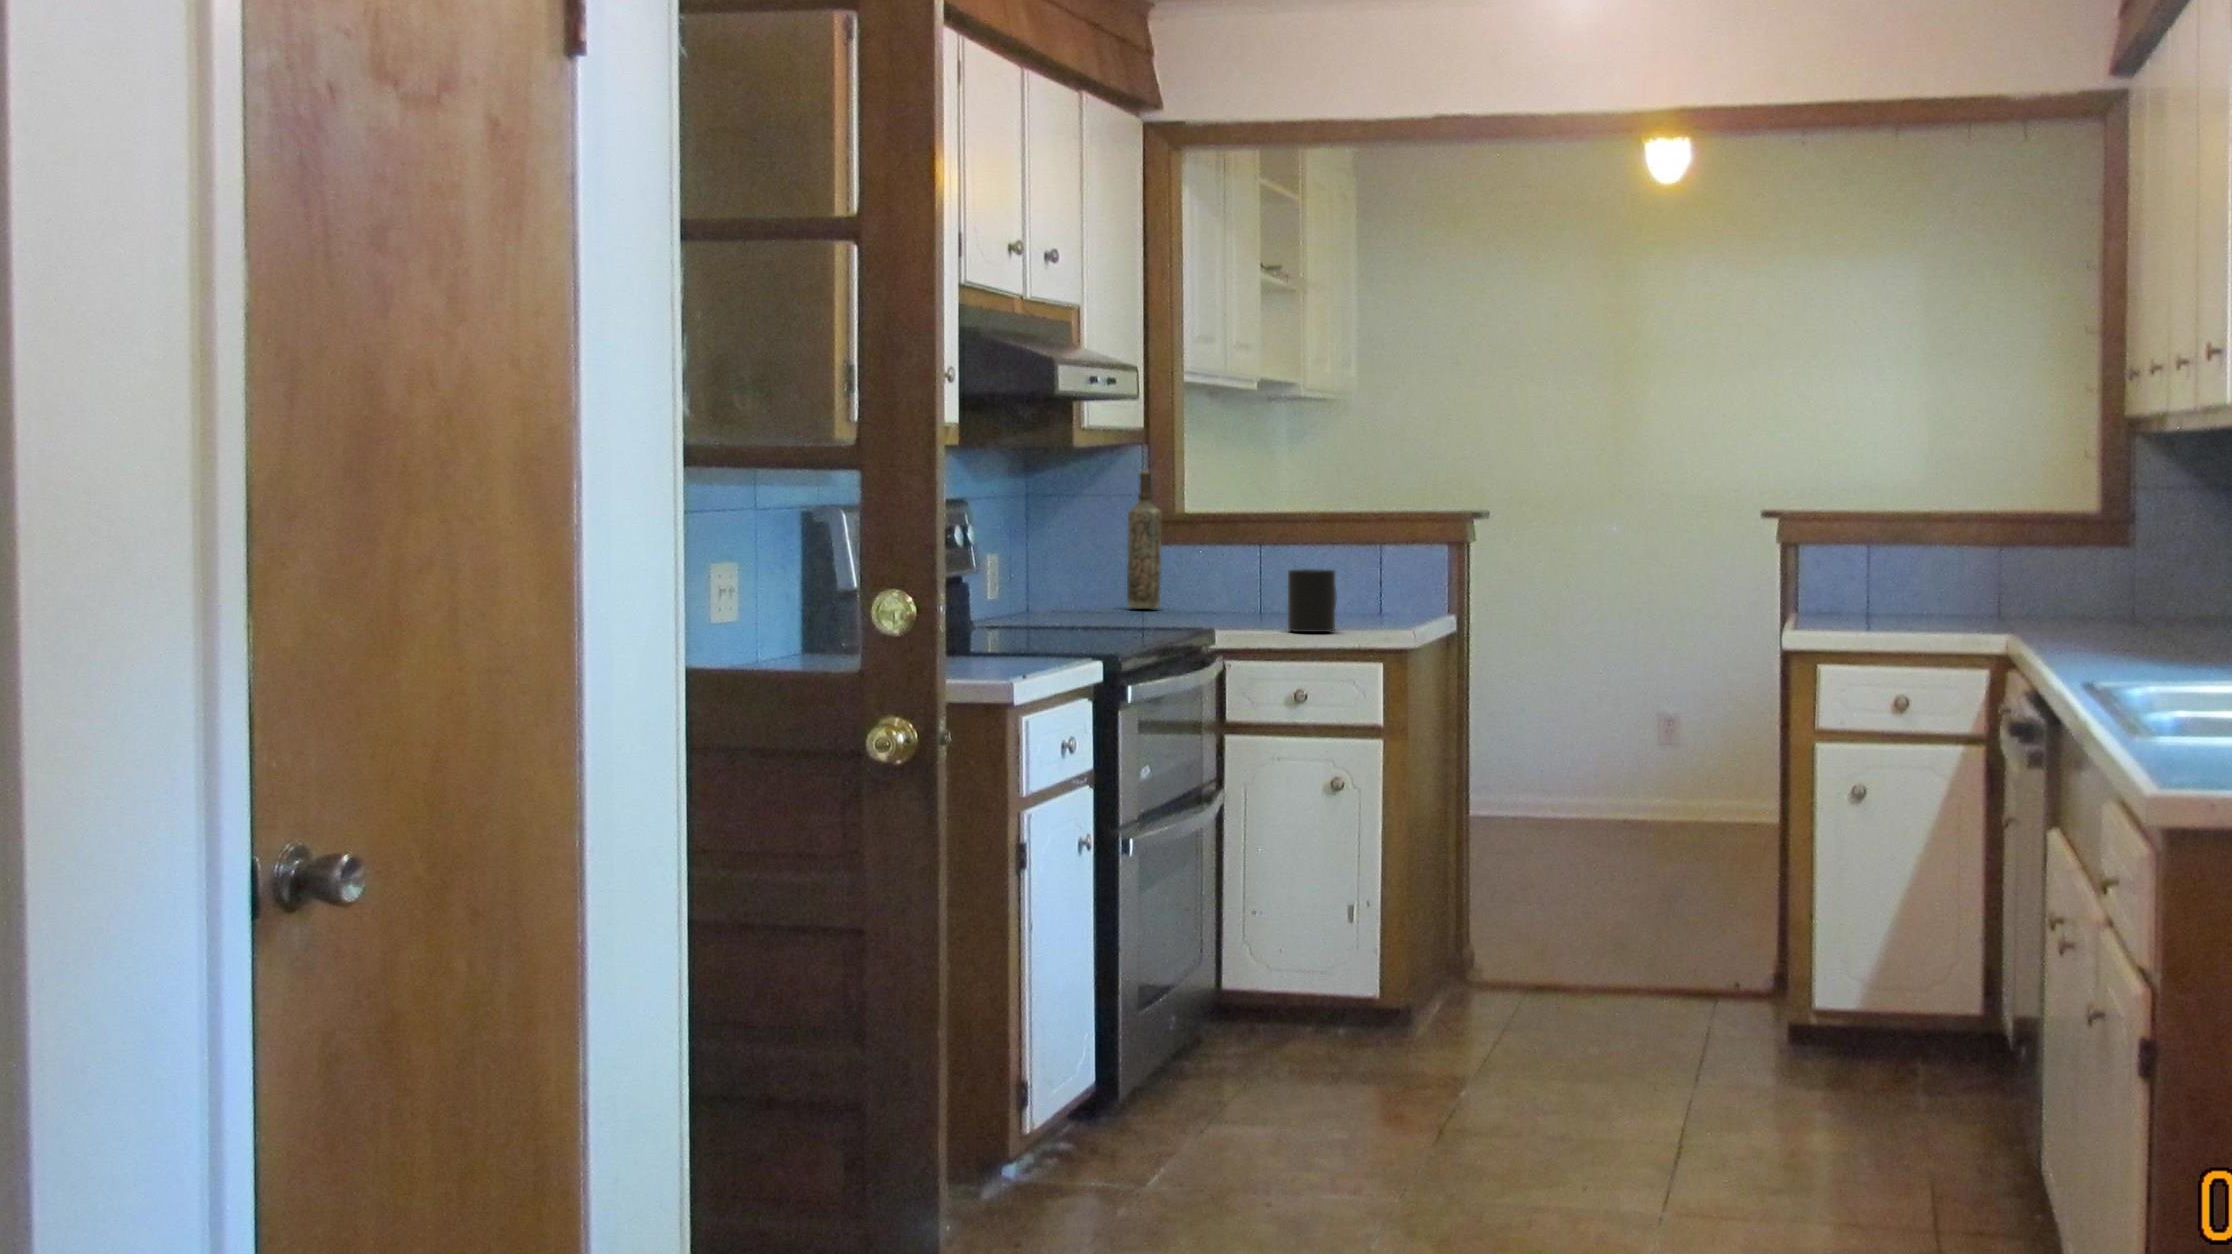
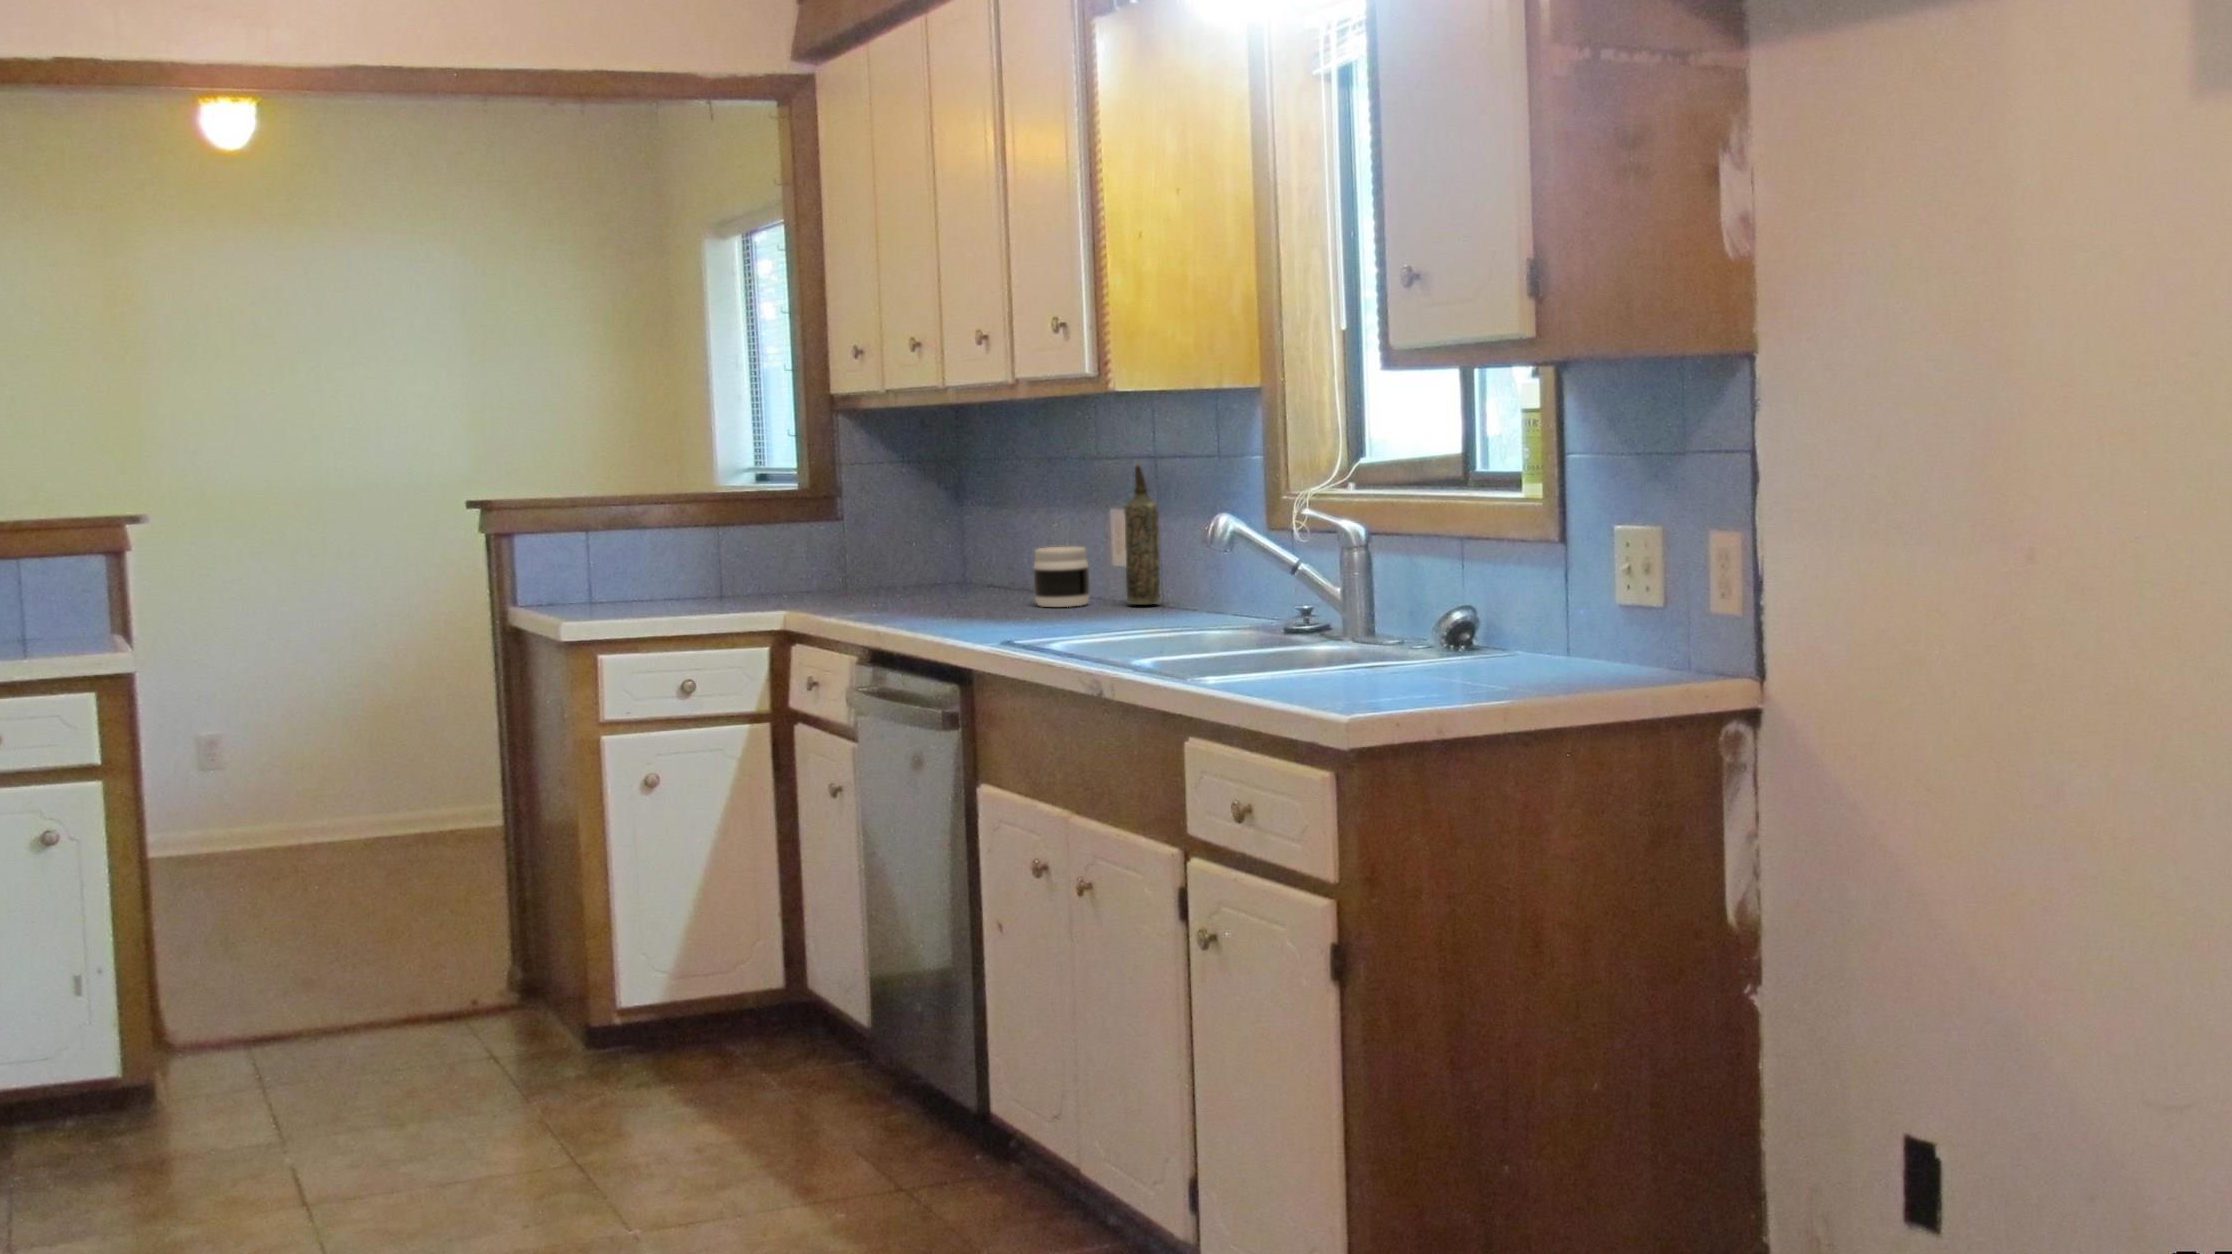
jar: none [1036,551,1091,608] -> present [1033,547,1090,607]
mug: present [1288,569,1336,632] -> none [1286,569,1337,635]

